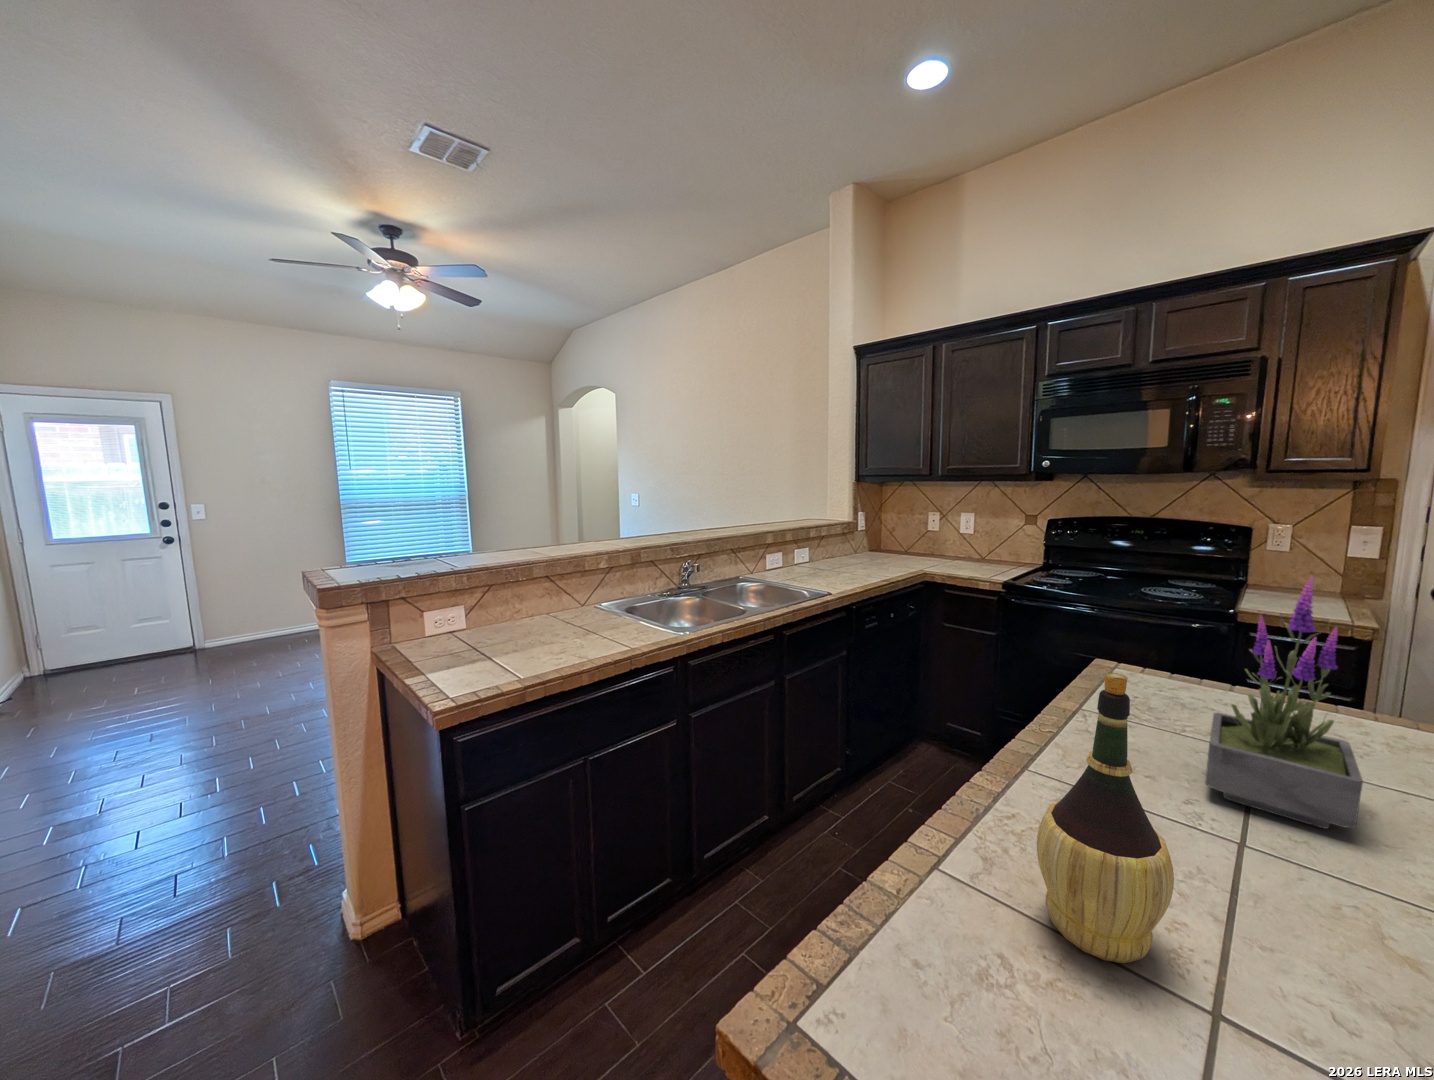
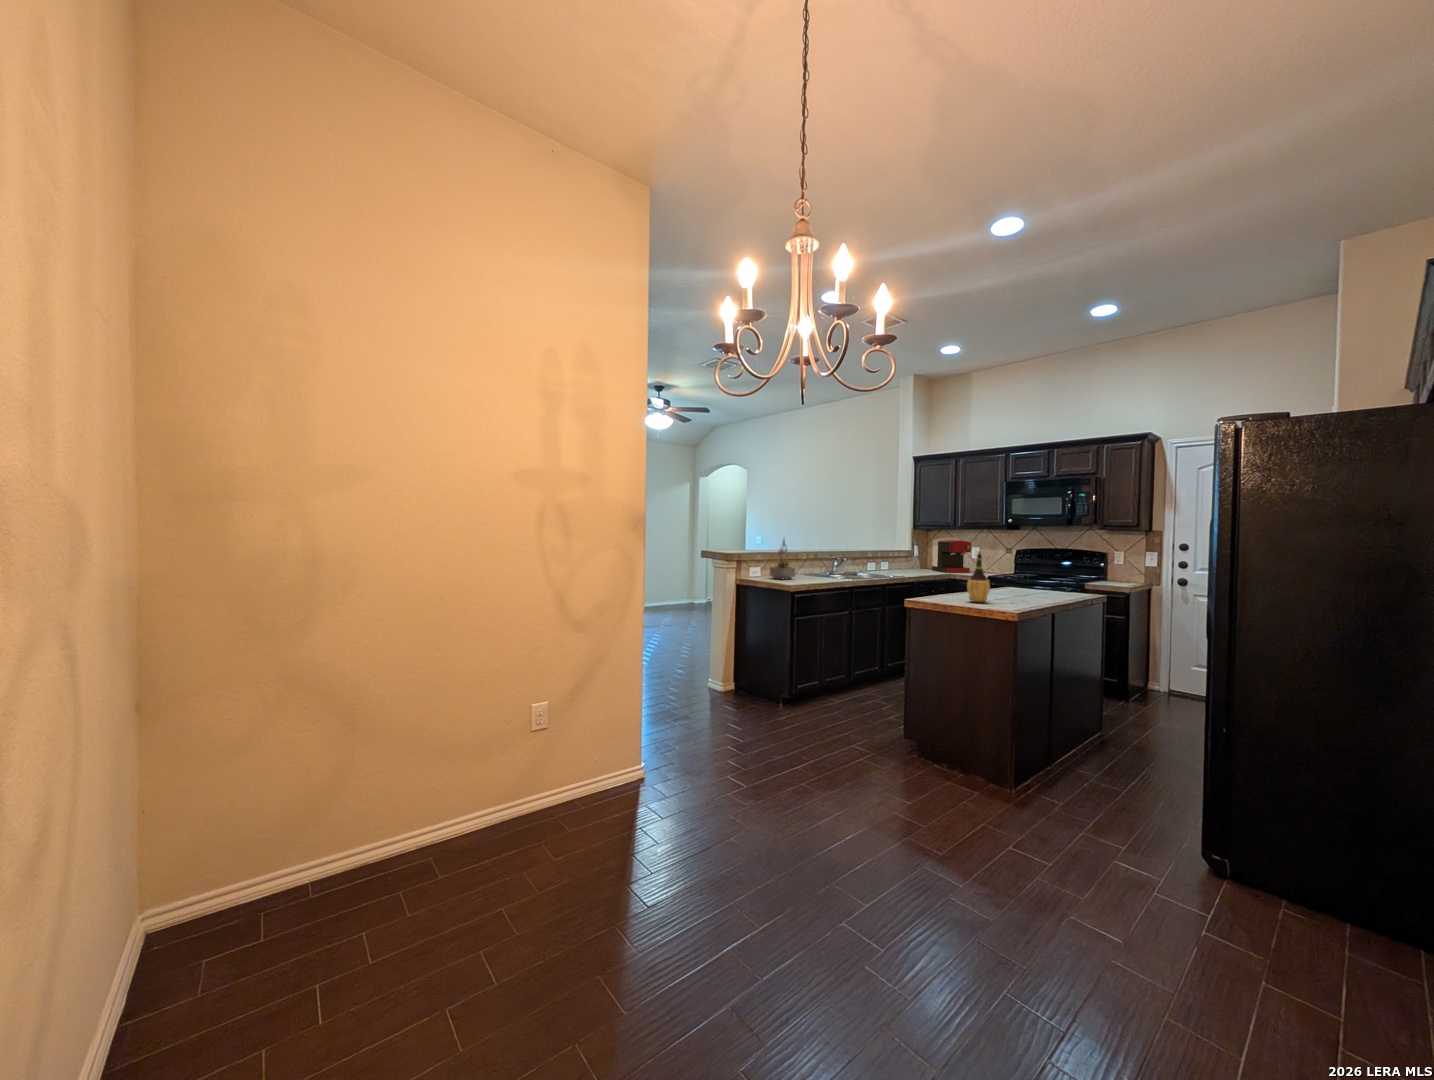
coffee maker: none [890,497,962,566] -> present [932,537,971,573]
potted plant: present [1205,576,1363,829] -> present [770,538,795,580]

